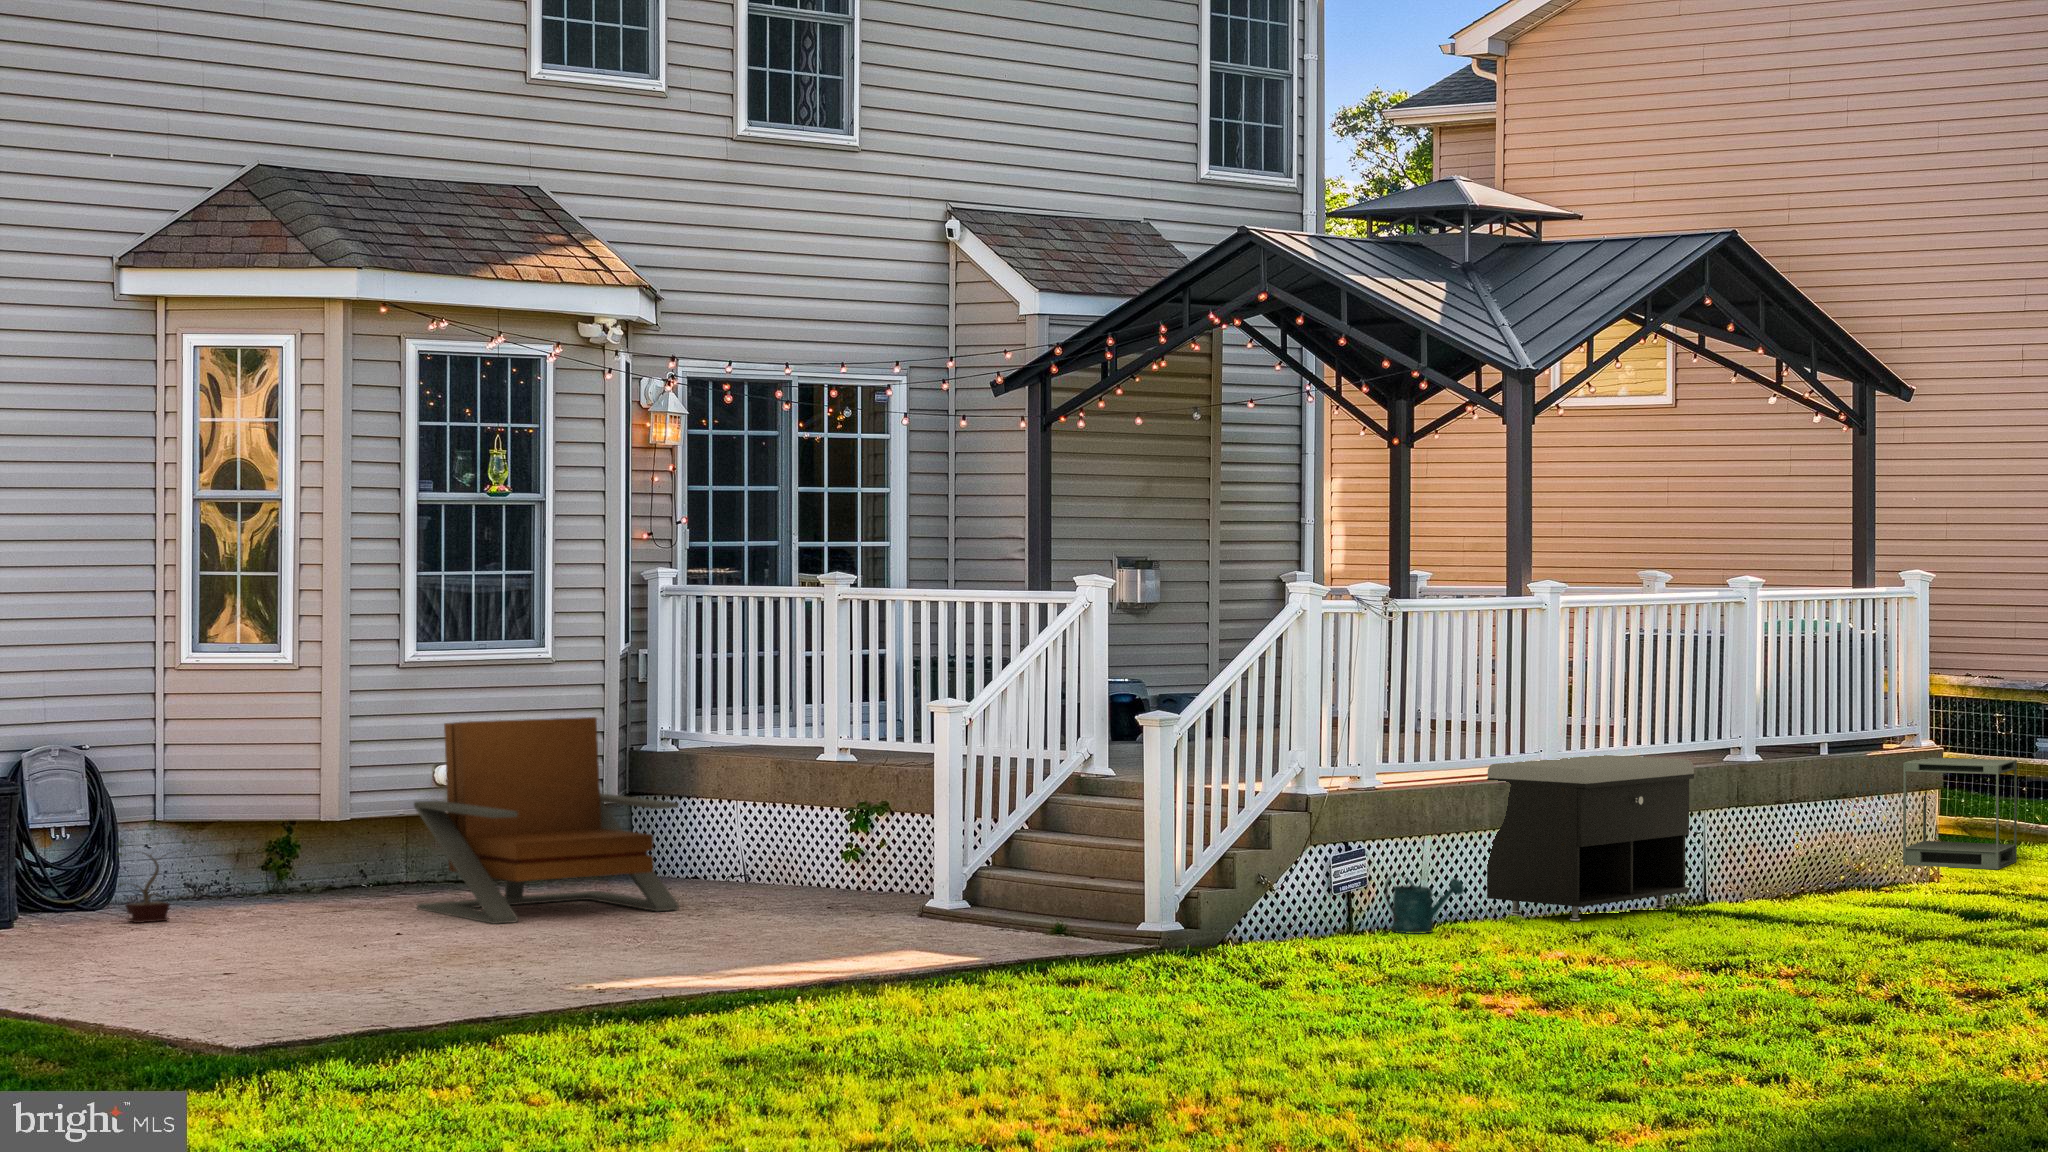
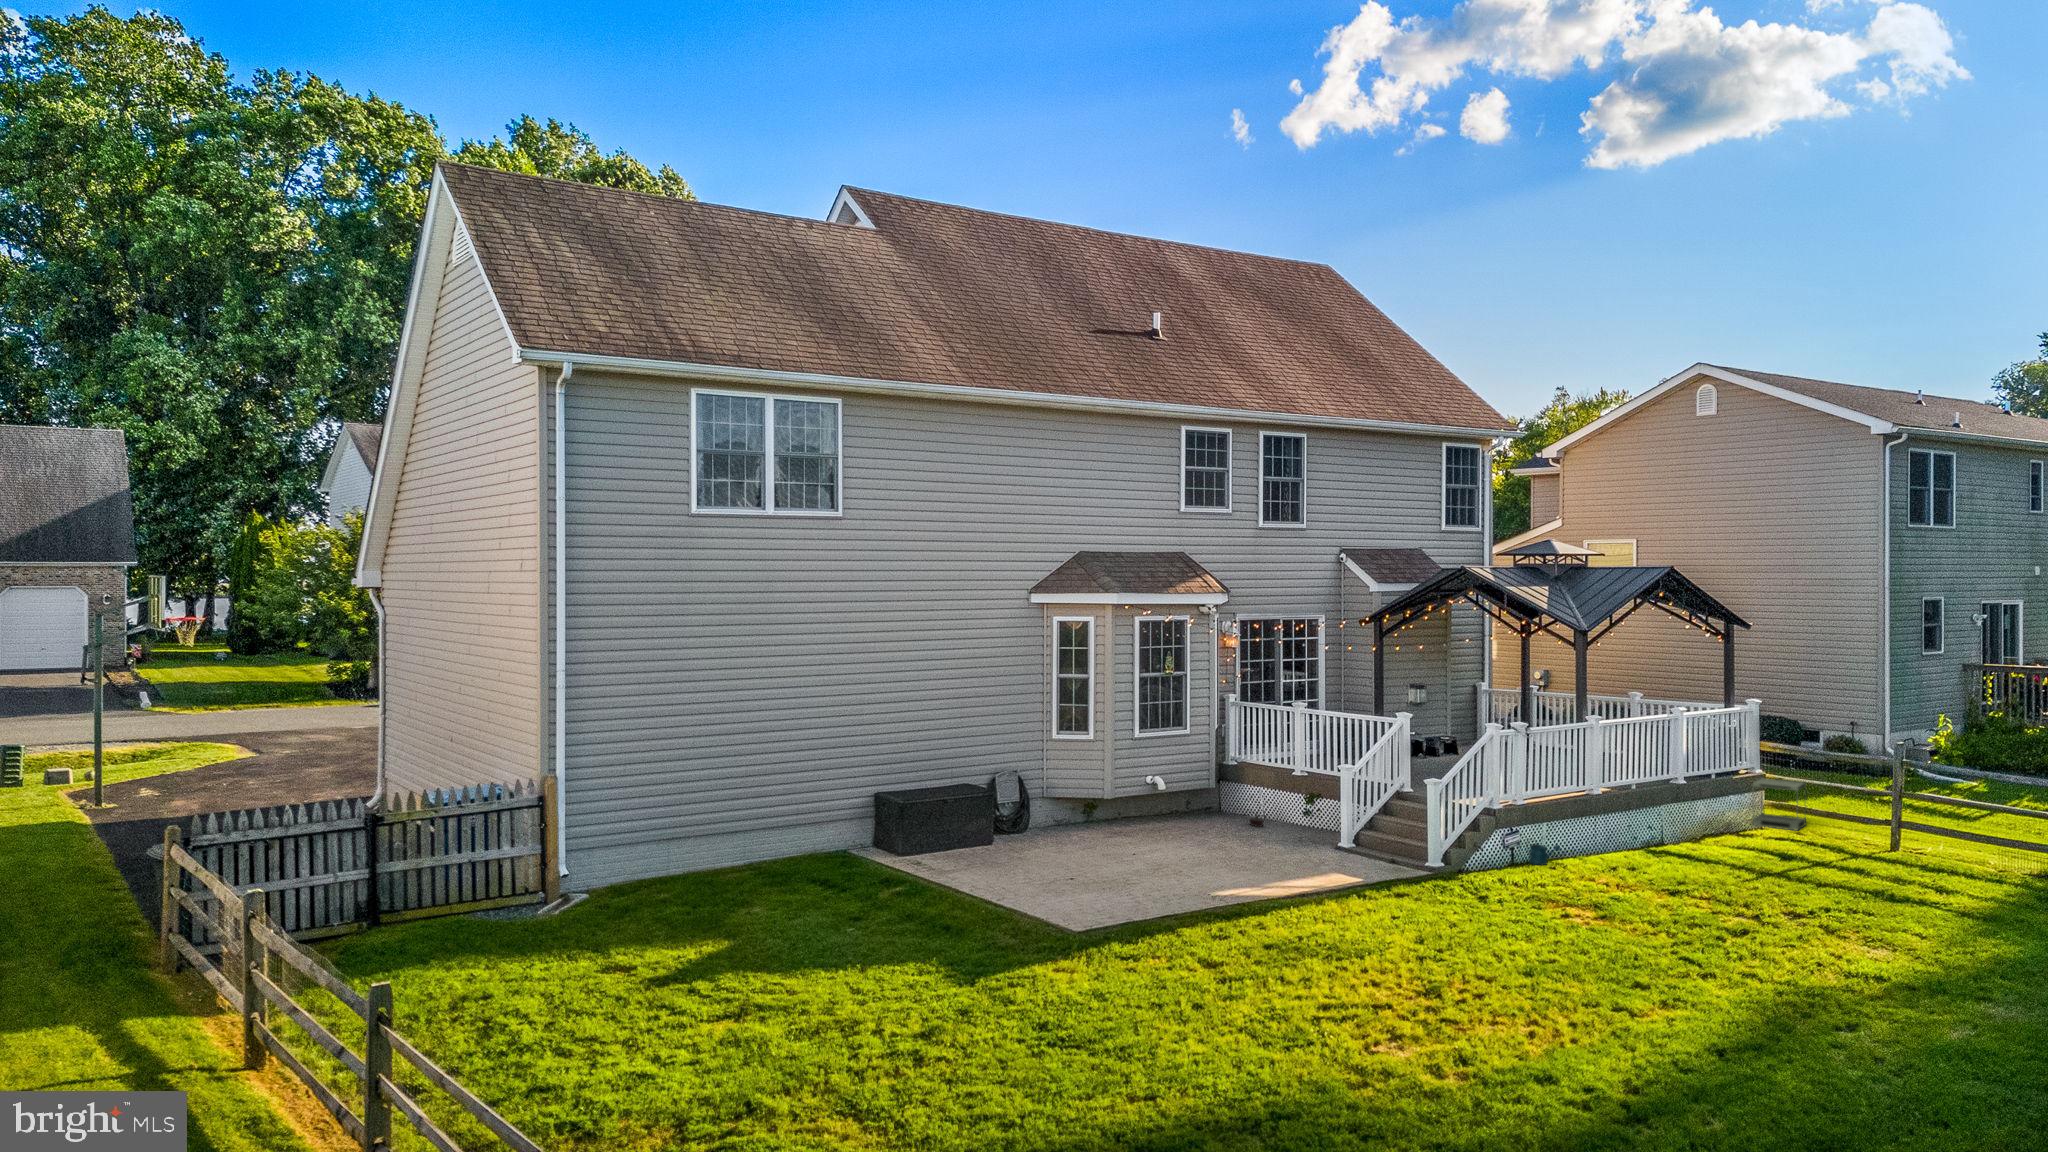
lounge chair: present [414,717,679,924] -> none [1141,756,1240,839]
storage bench: present [1487,755,1694,921] -> none [1569,786,1660,860]
potted plant: present [117,821,204,923] -> present [1247,797,1269,827]

